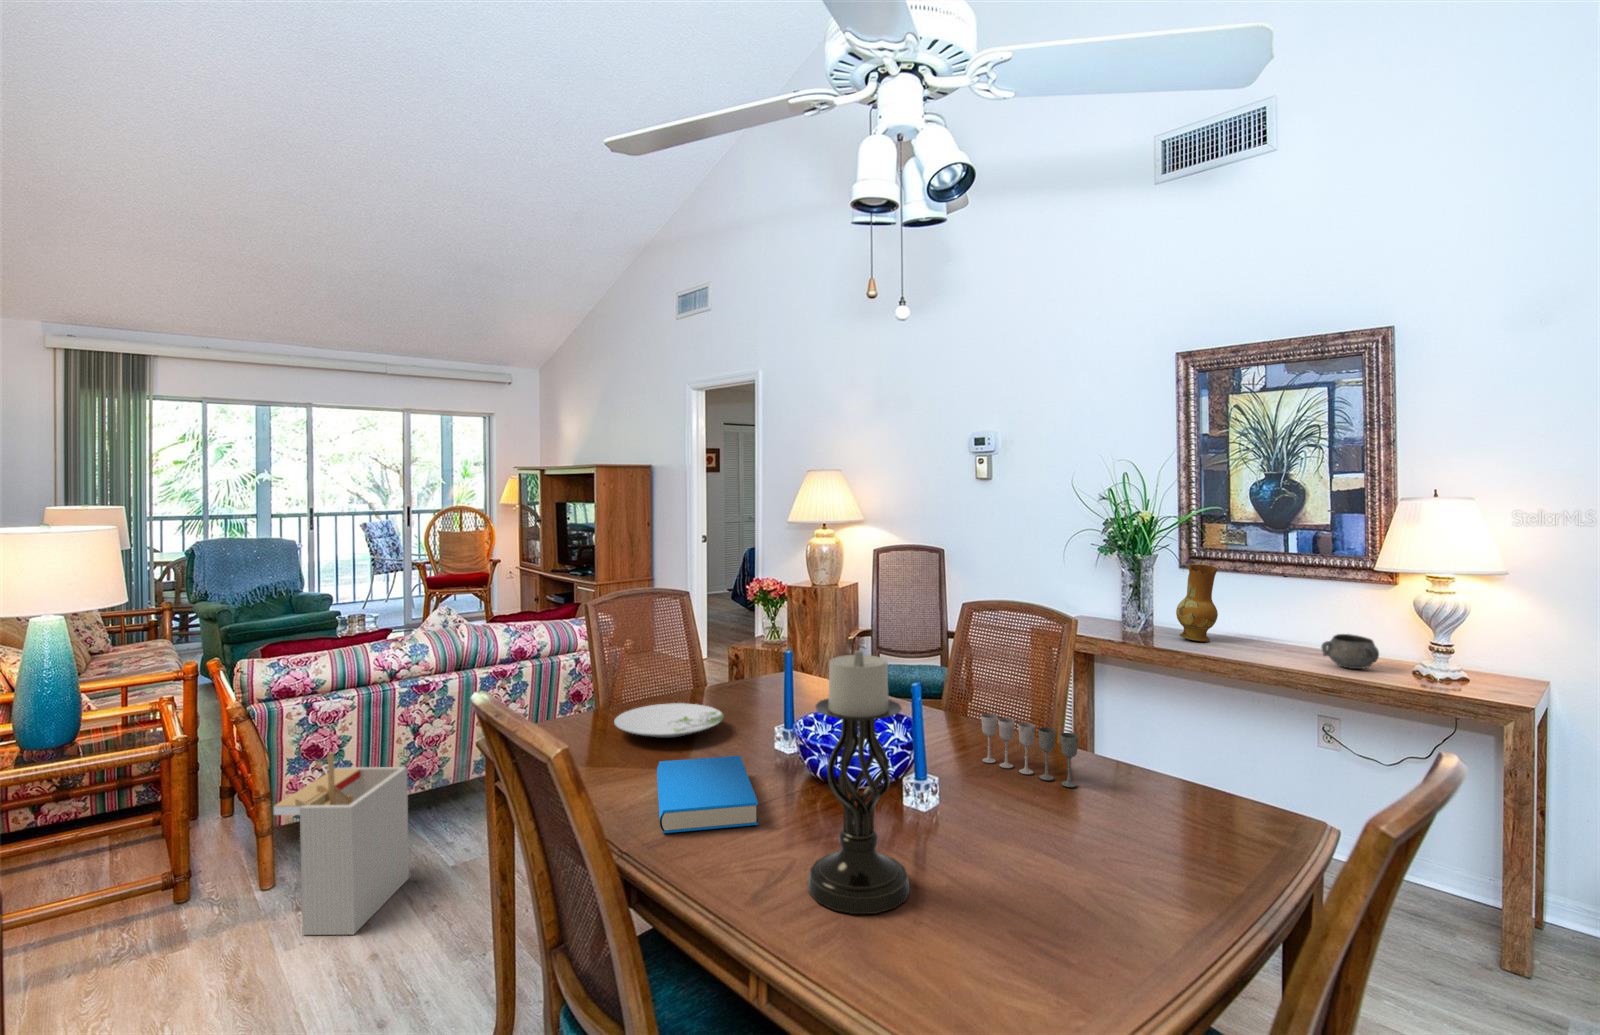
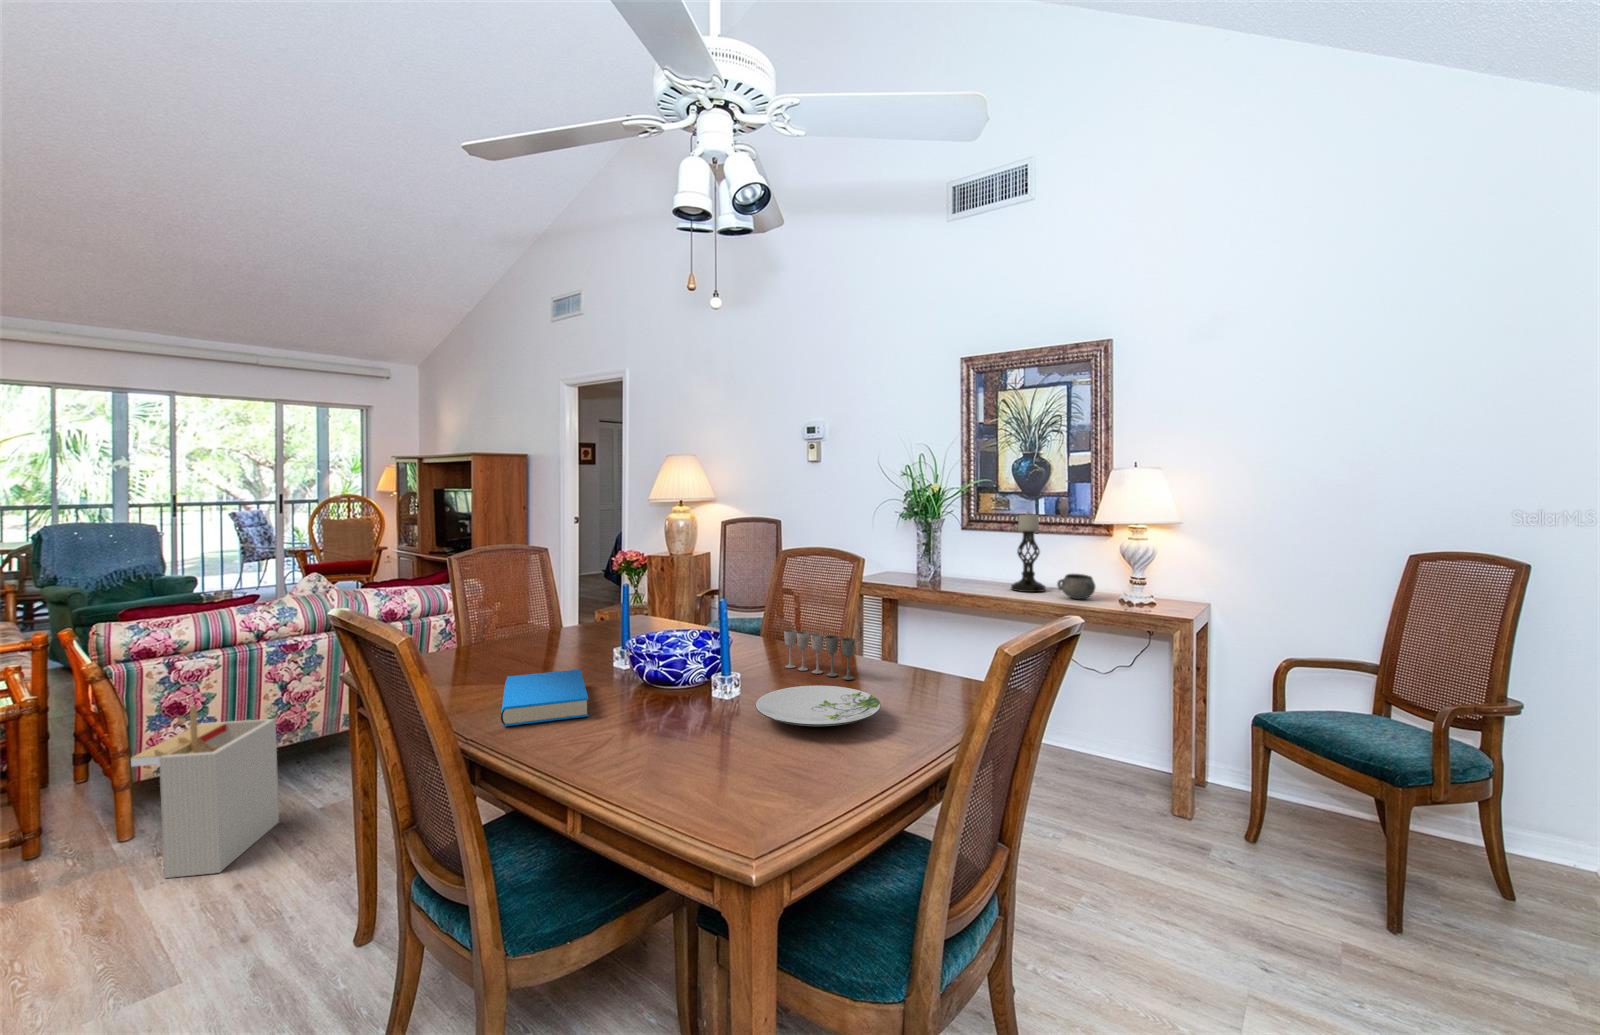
ceramic jug: present [1176,564,1218,642] -> none [958,525,988,586]
candle holder: present [808,650,910,914] -> present [1011,512,1046,592]
plate: present [614,703,724,738] -> present [755,685,881,727]

